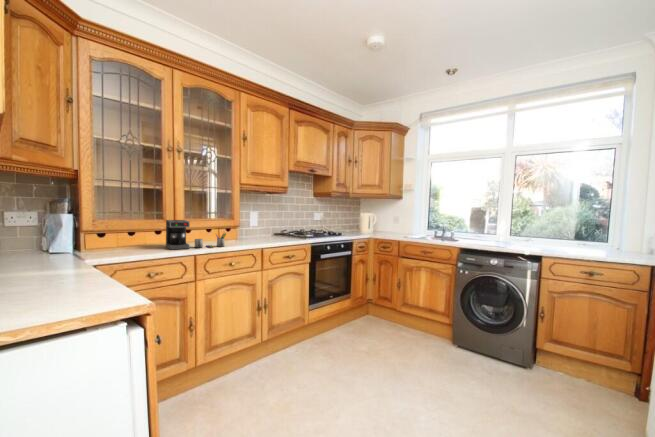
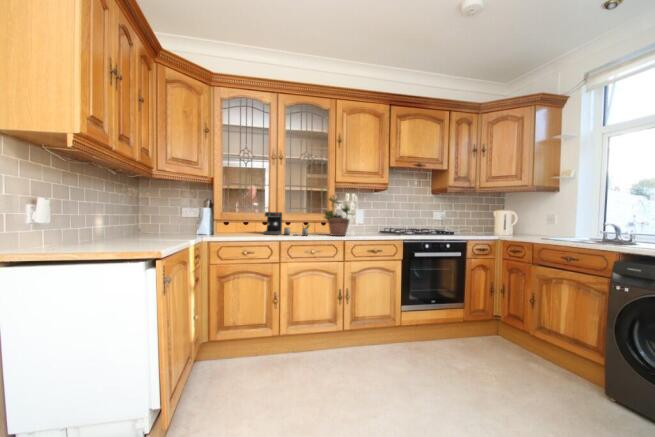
potted plant: none [237,196,270,244] -> present [323,196,353,236]

